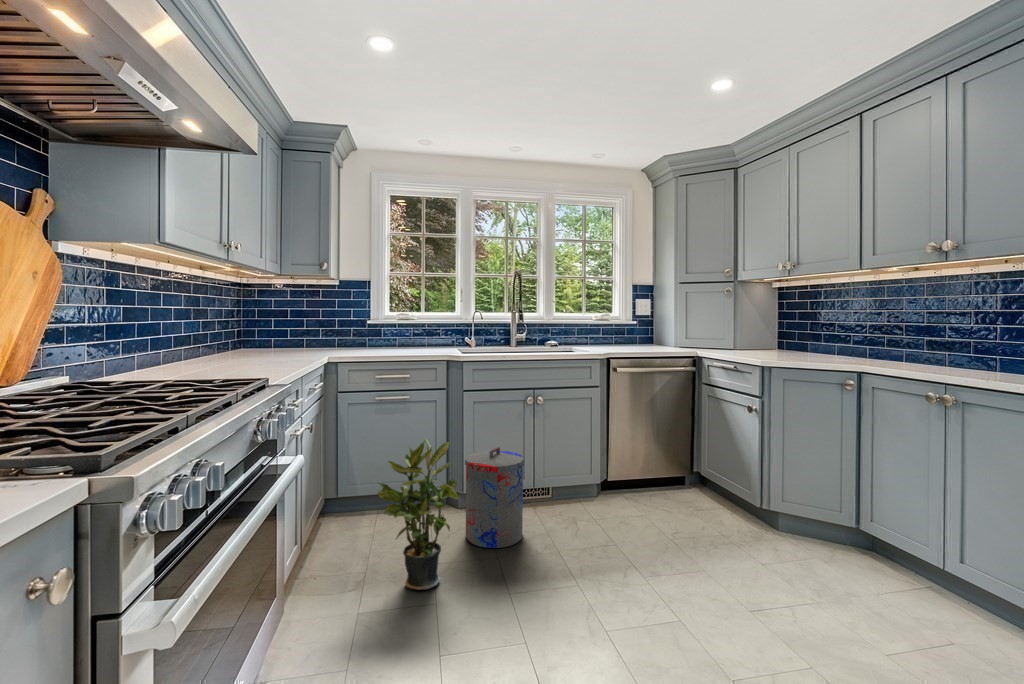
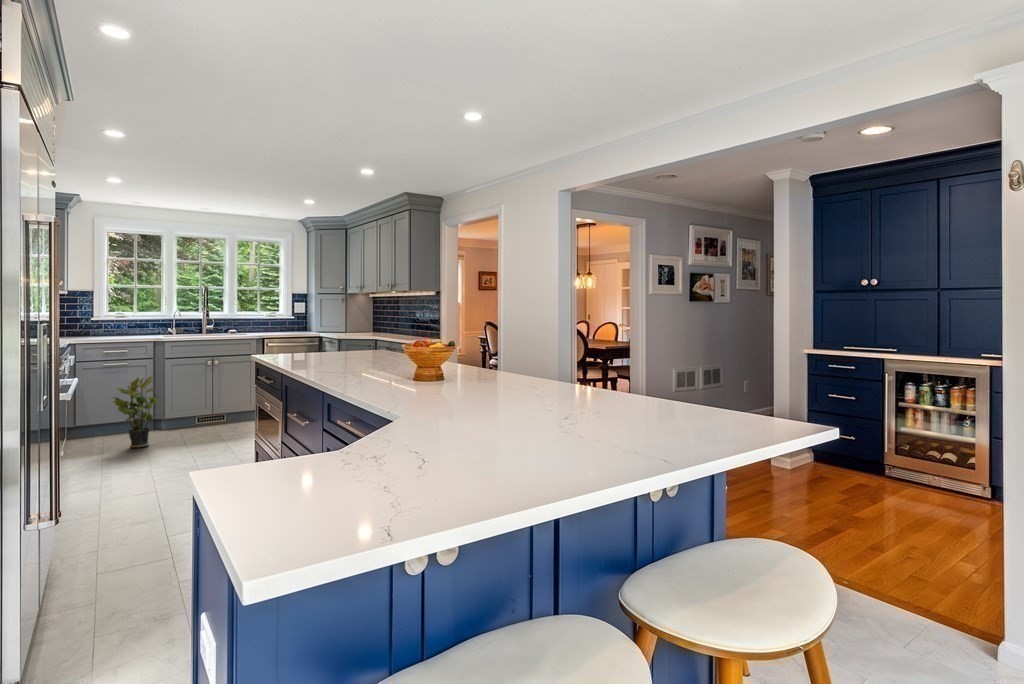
trash can: present [465,447,524,548] -> none [165,386,202,437]

